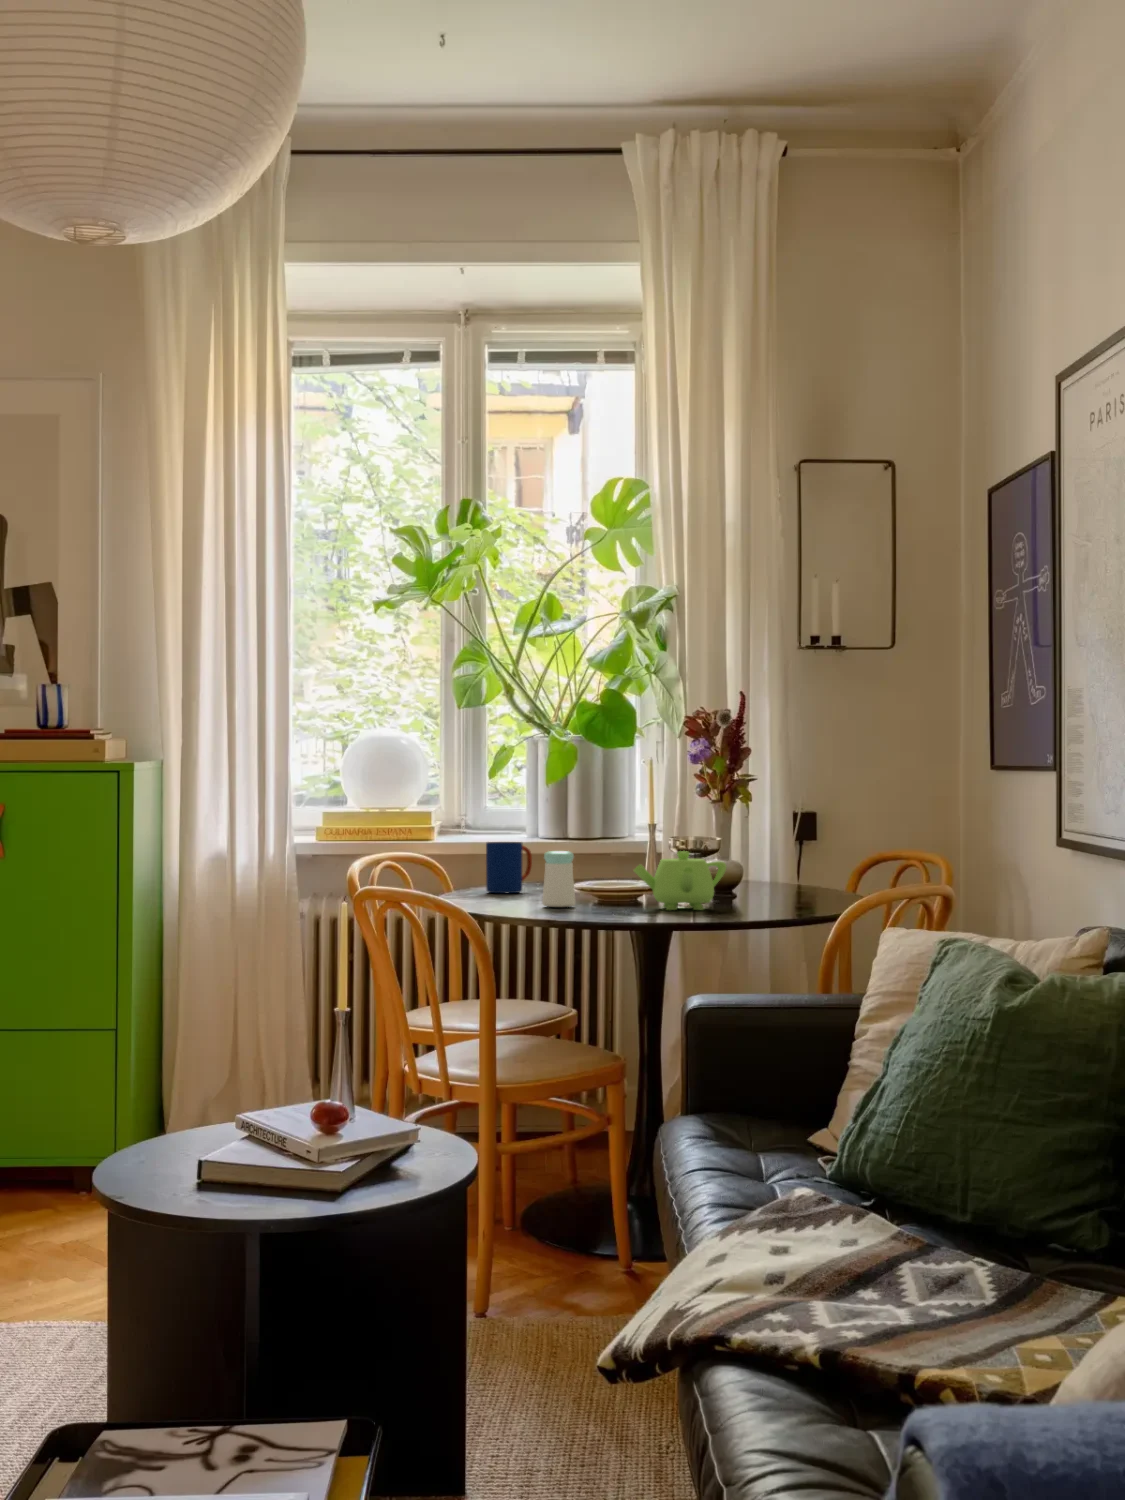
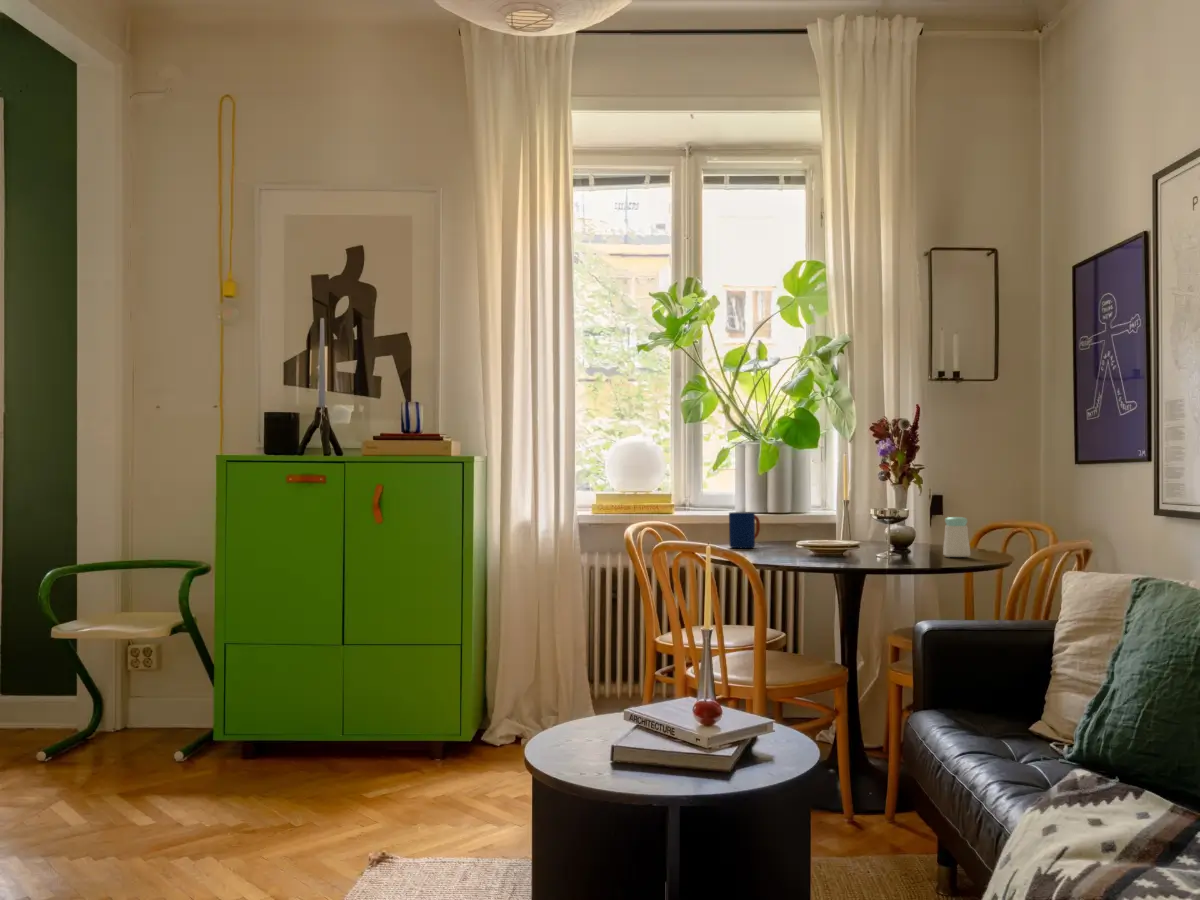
salt shaker: present [542,851,575,907] -> present [943,517,970,557]
teapot: present [634,851,726,910] -> none [852,517,920,560]

